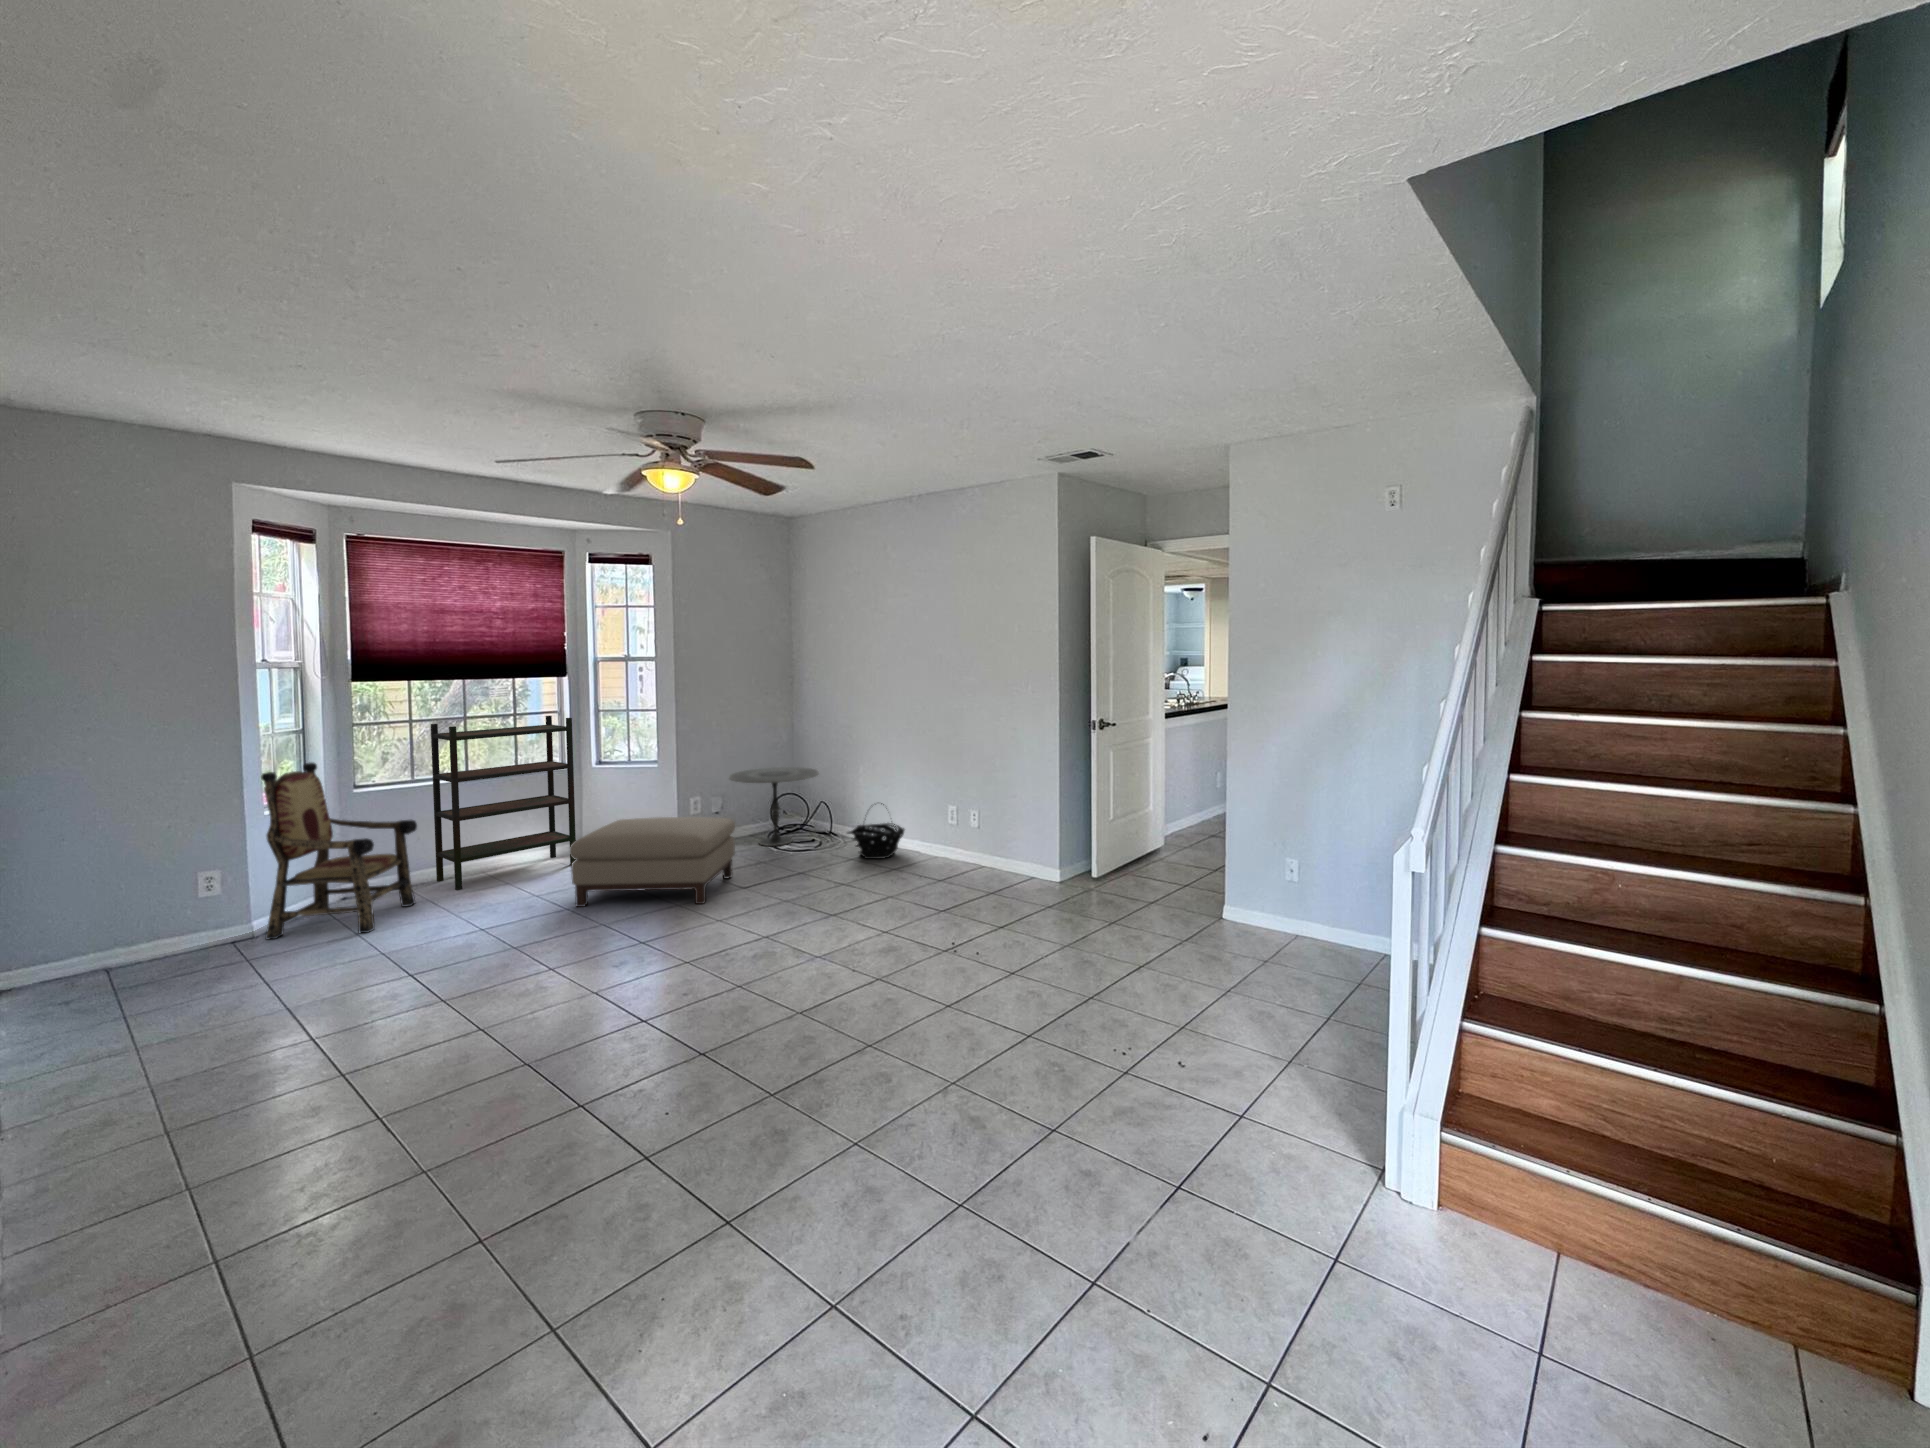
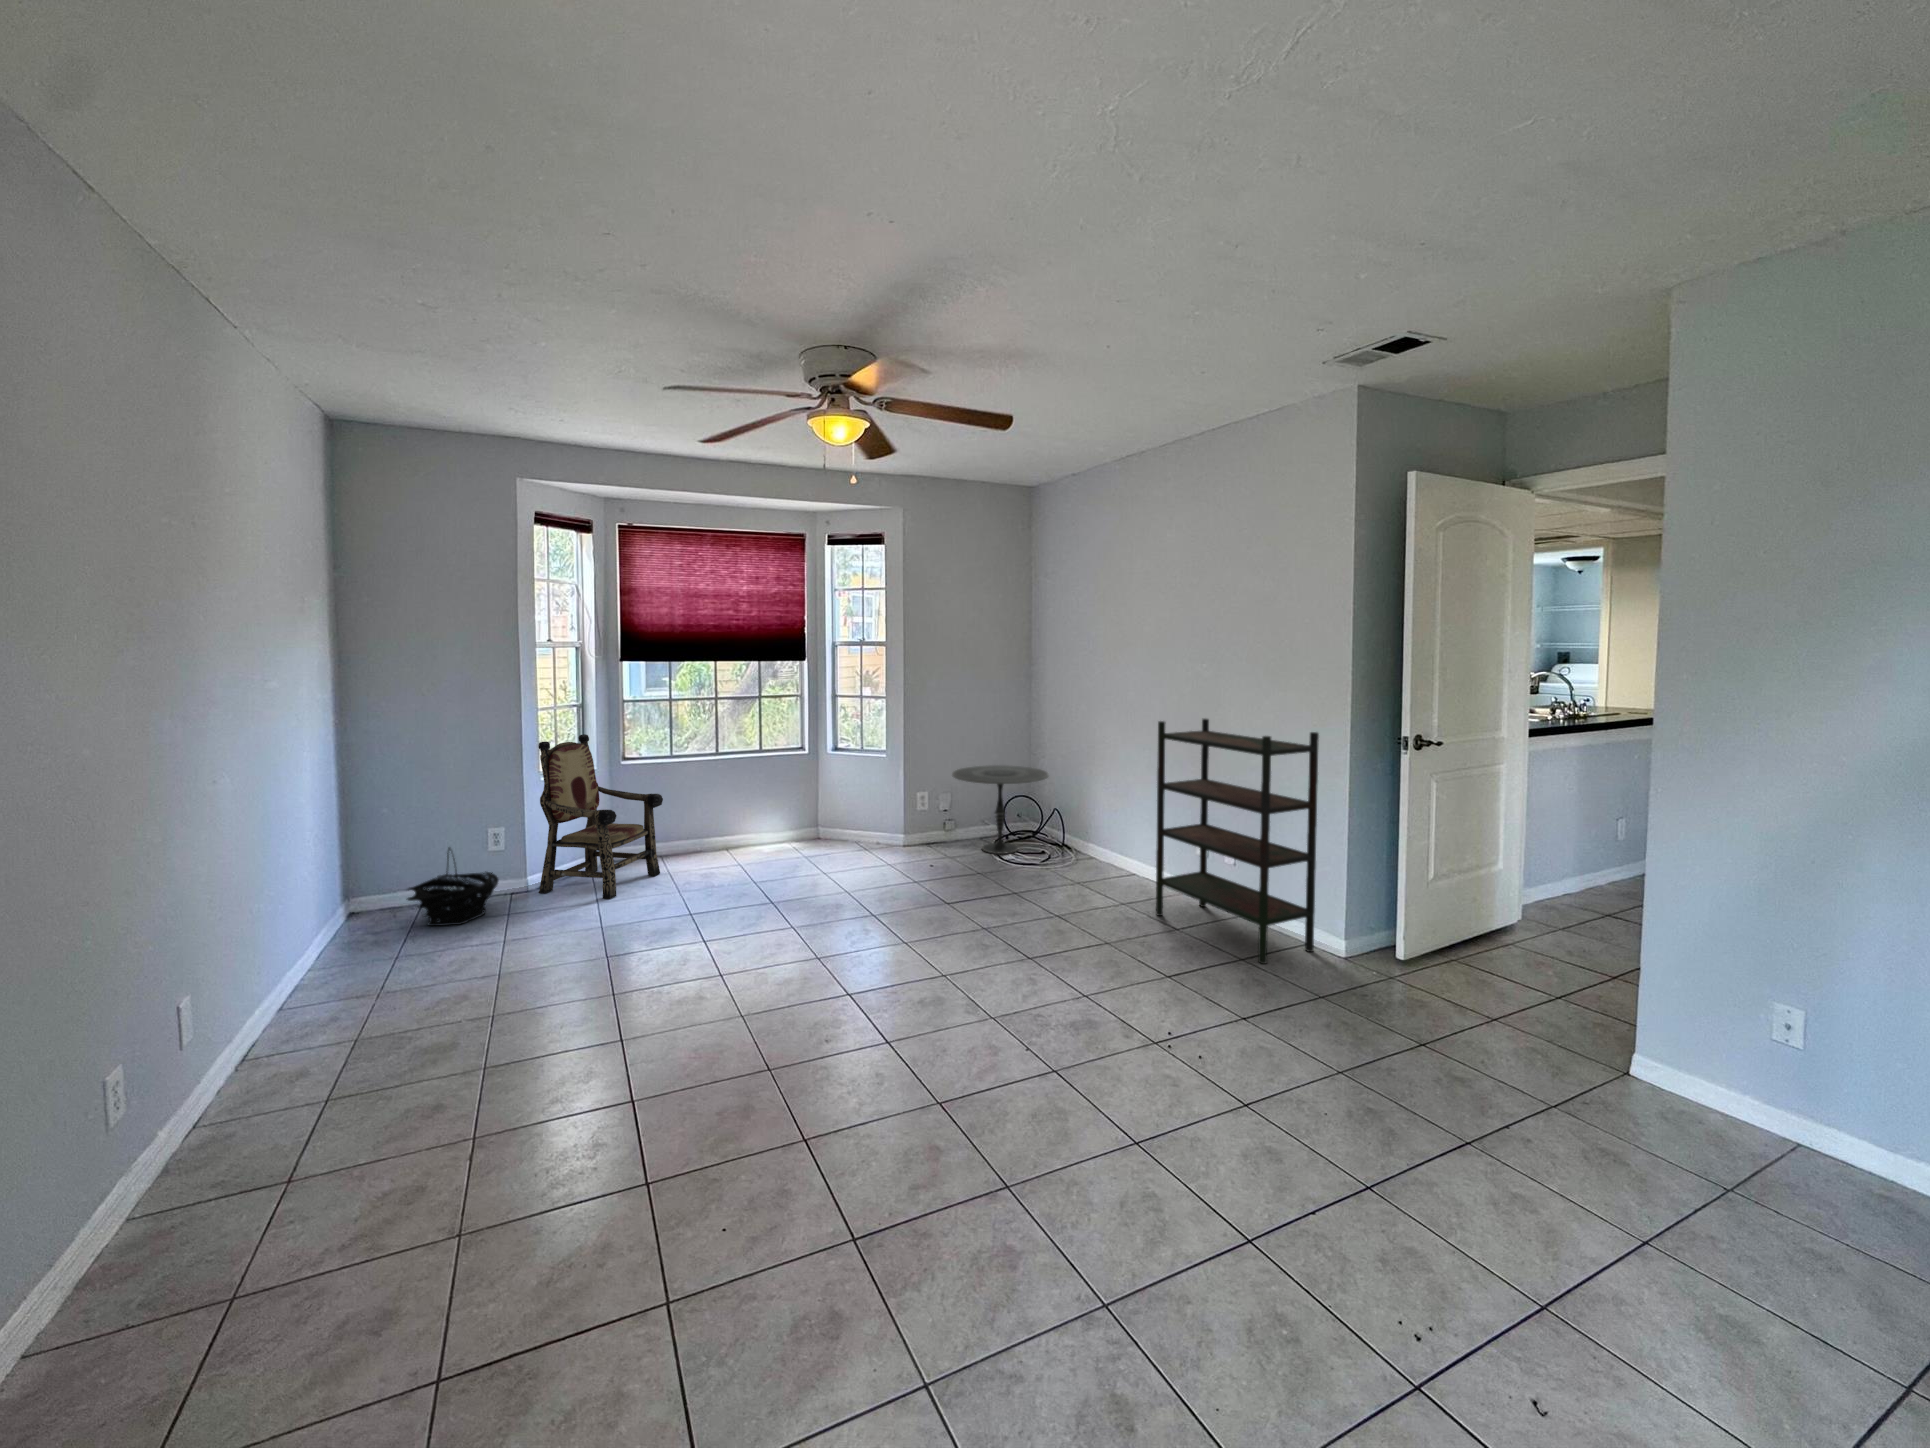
bookshelf: present [431,716,576,890] -> present [1156,719,1319,964]
basket: present [848,803,904,859] -> present [407,848,498,926]
ottoman: present [570,817,735,907] -> none [777,811,944,917]

